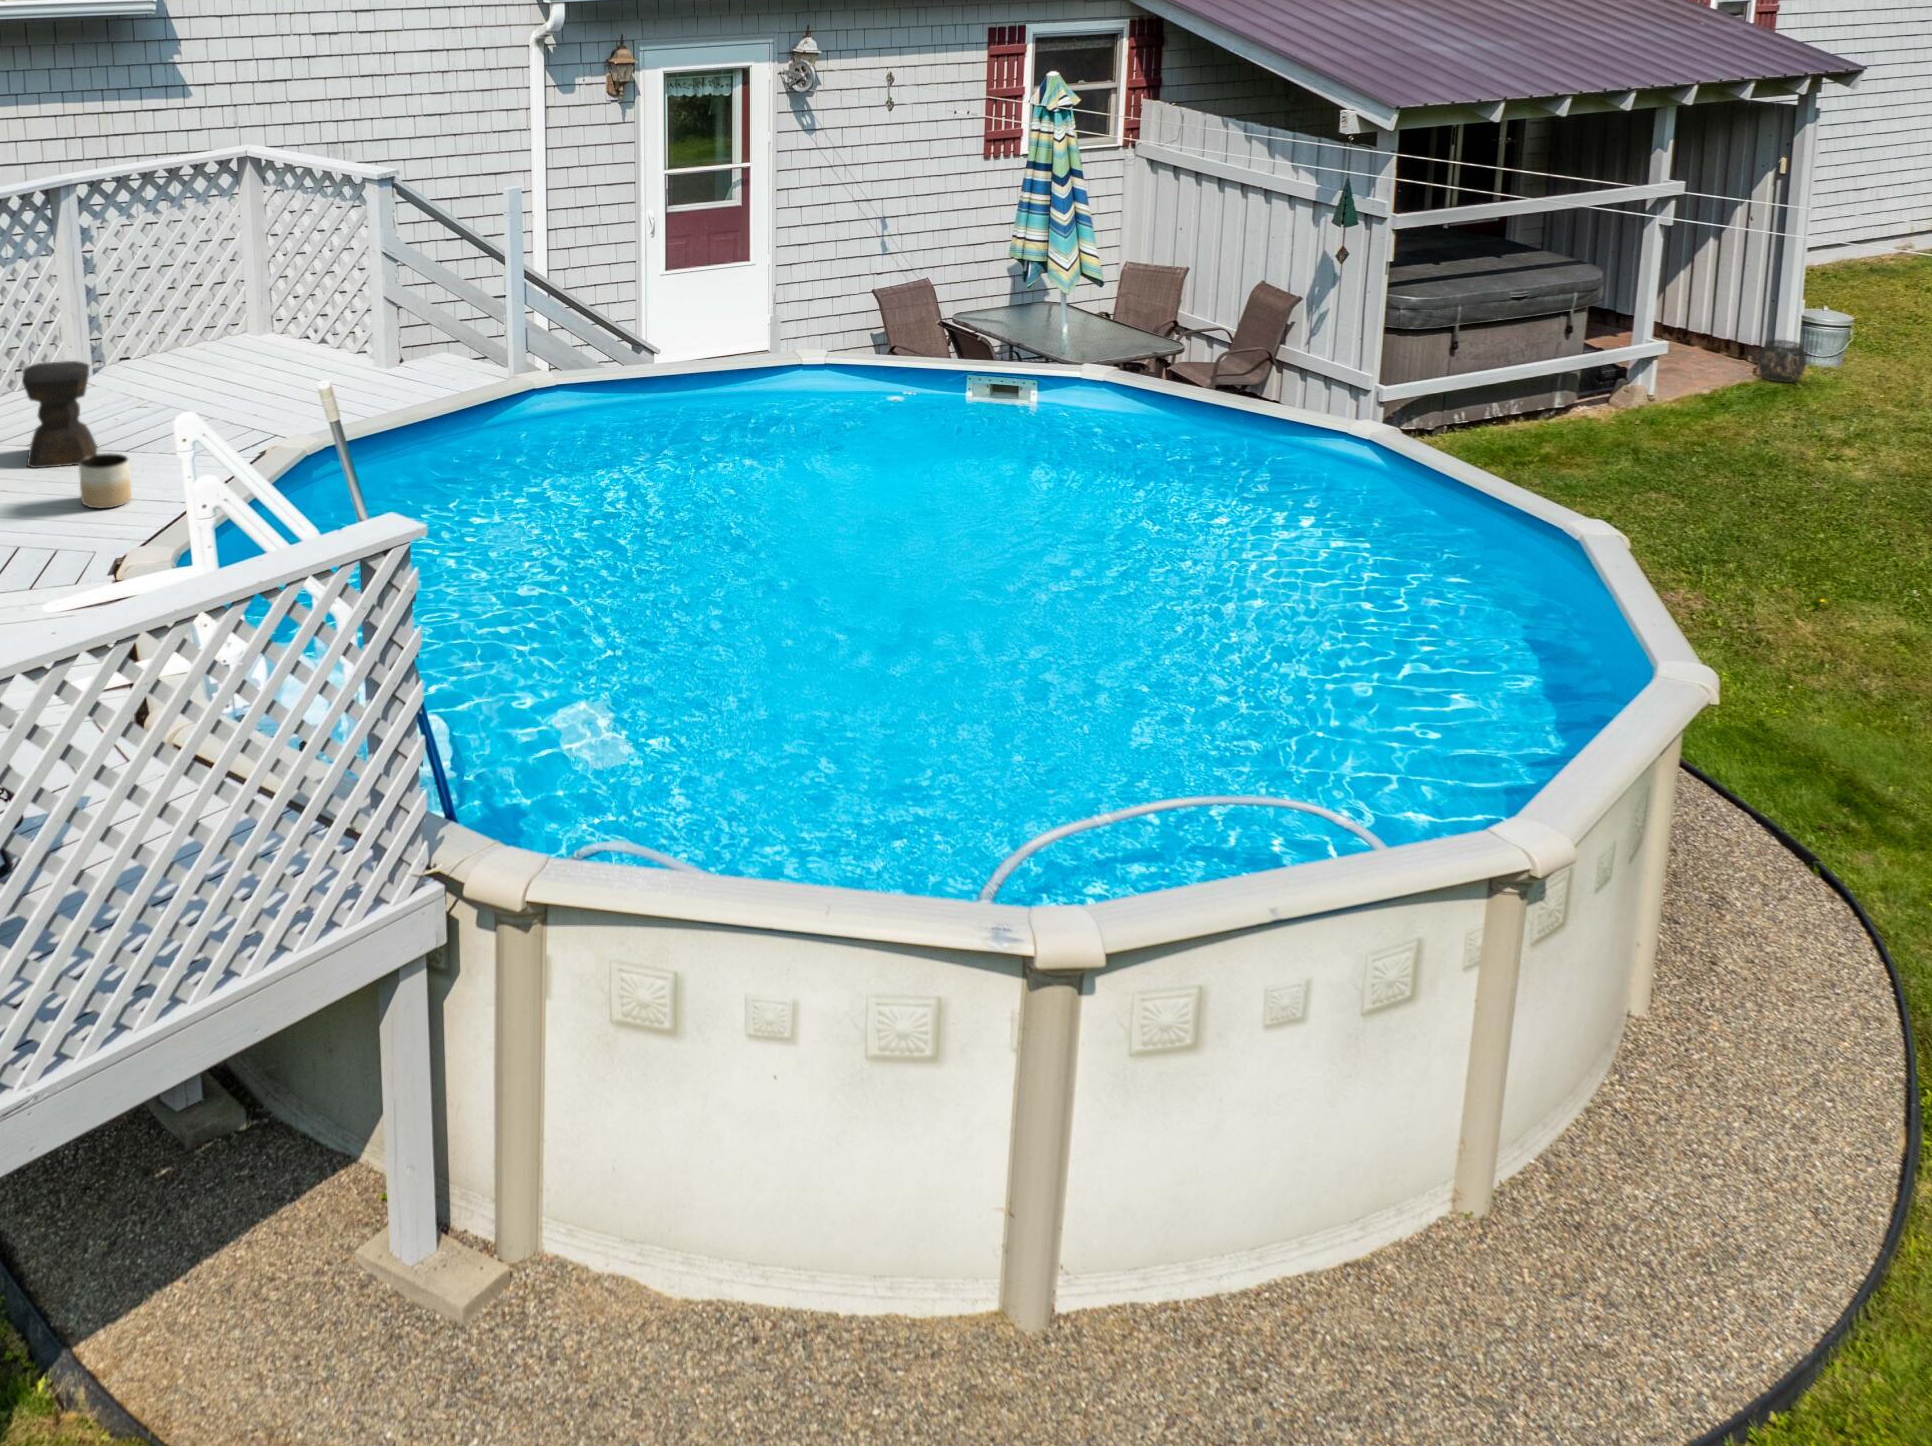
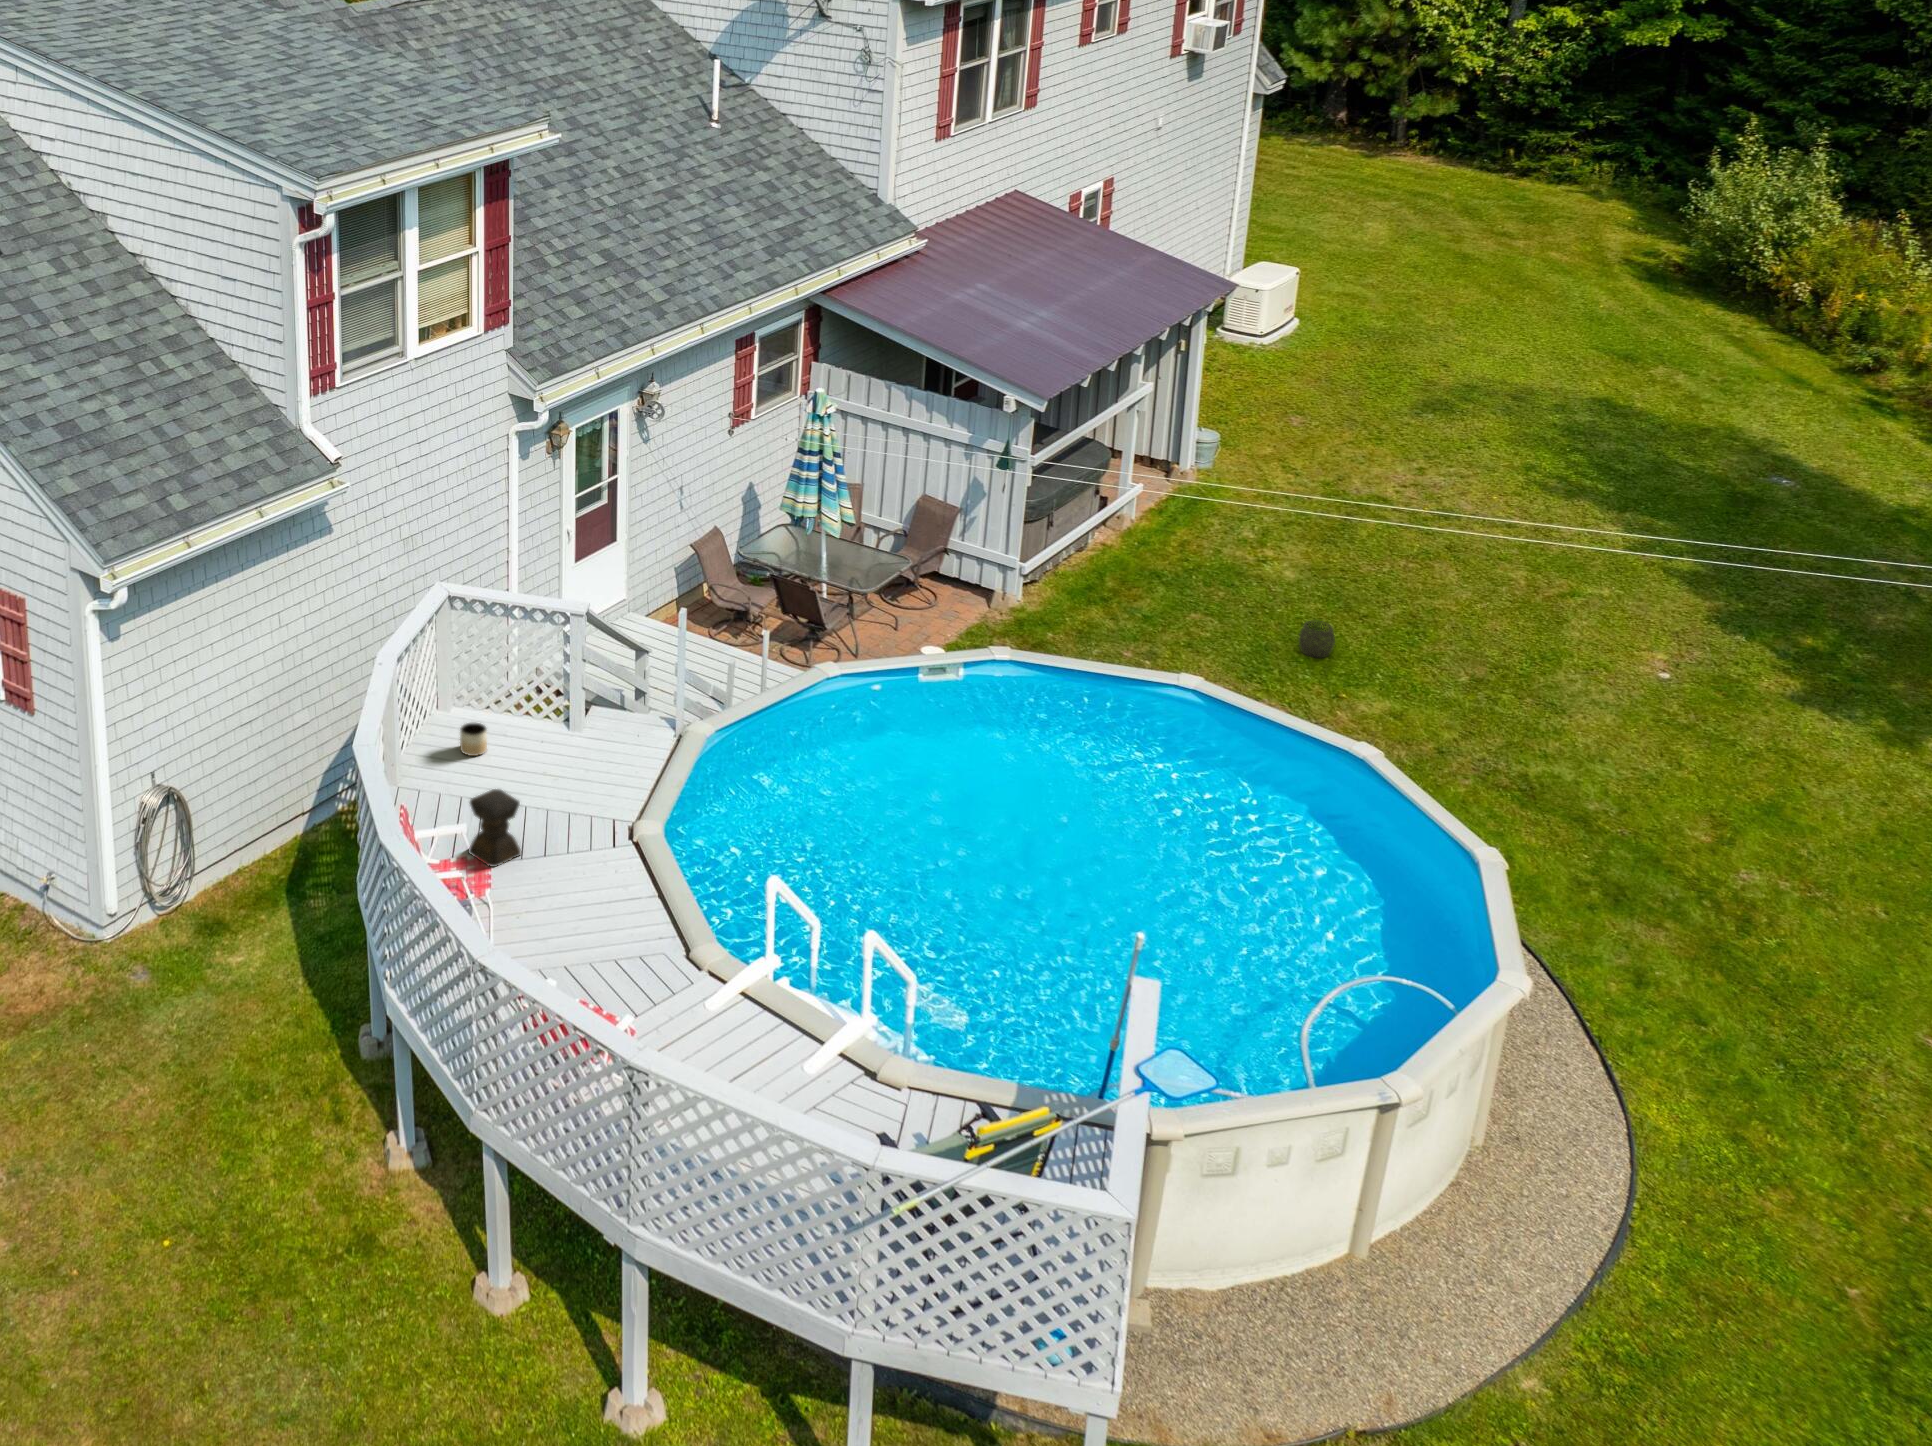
woven basket: present [1758,340,1806,382] -> present [1299,621,1335,657]
planter: present [79,453,131,509] -> present [460,723,487,756]

